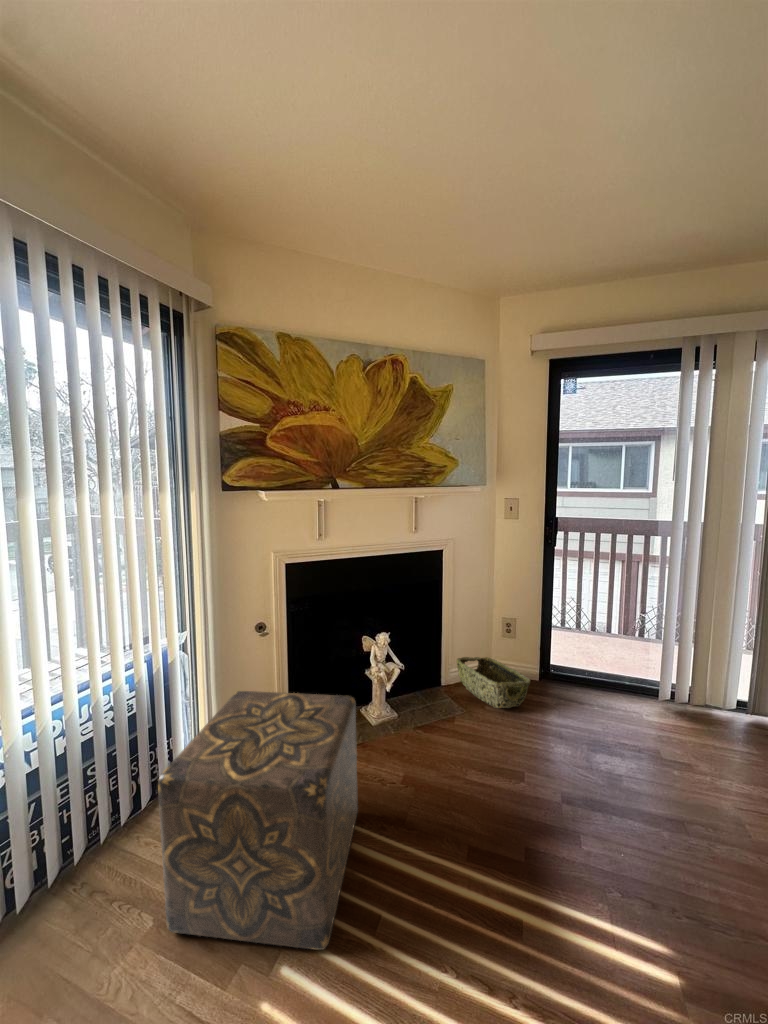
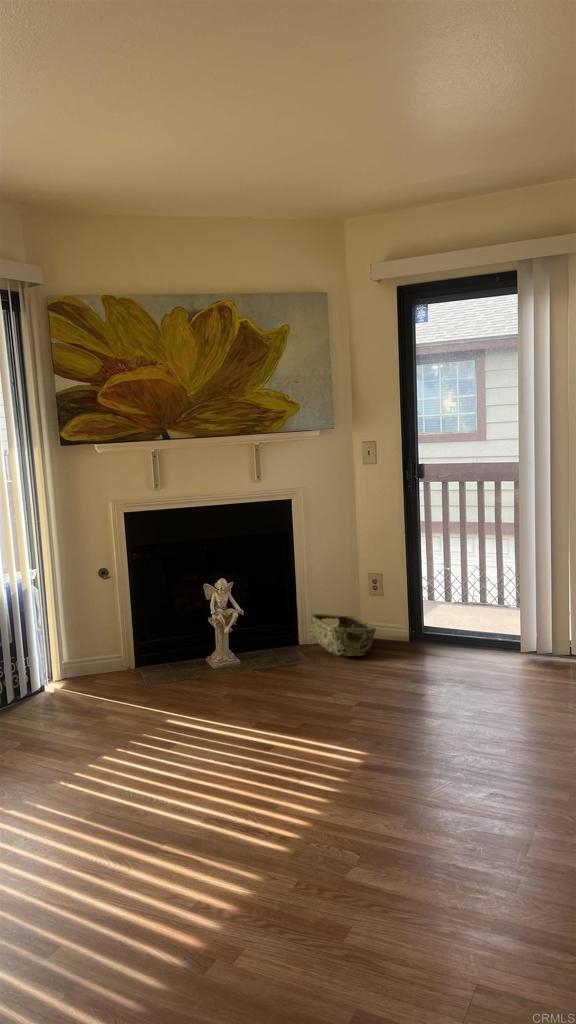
ottoman: present [158,691,358,950] -> none [20,609,176,751]

